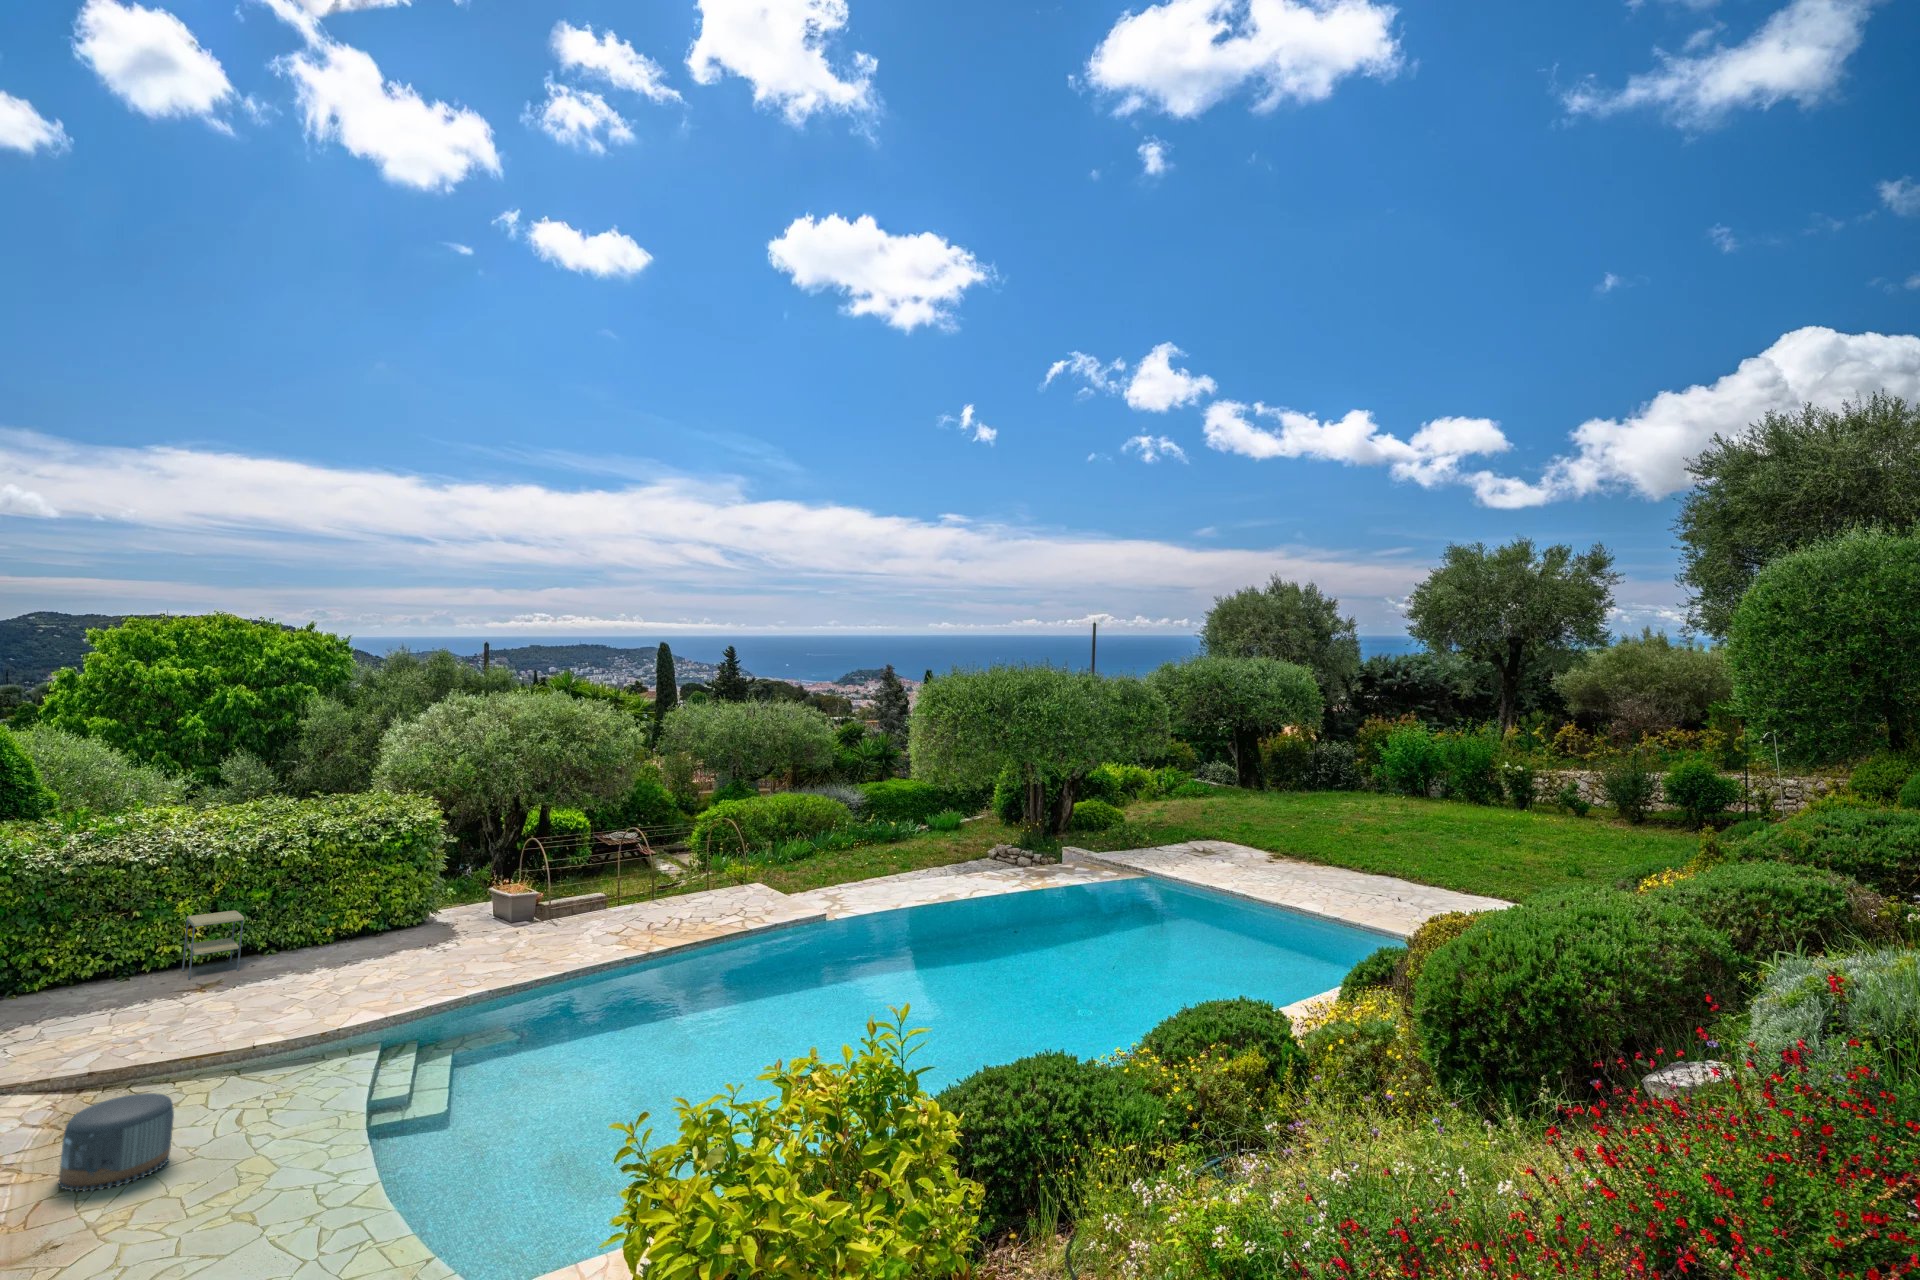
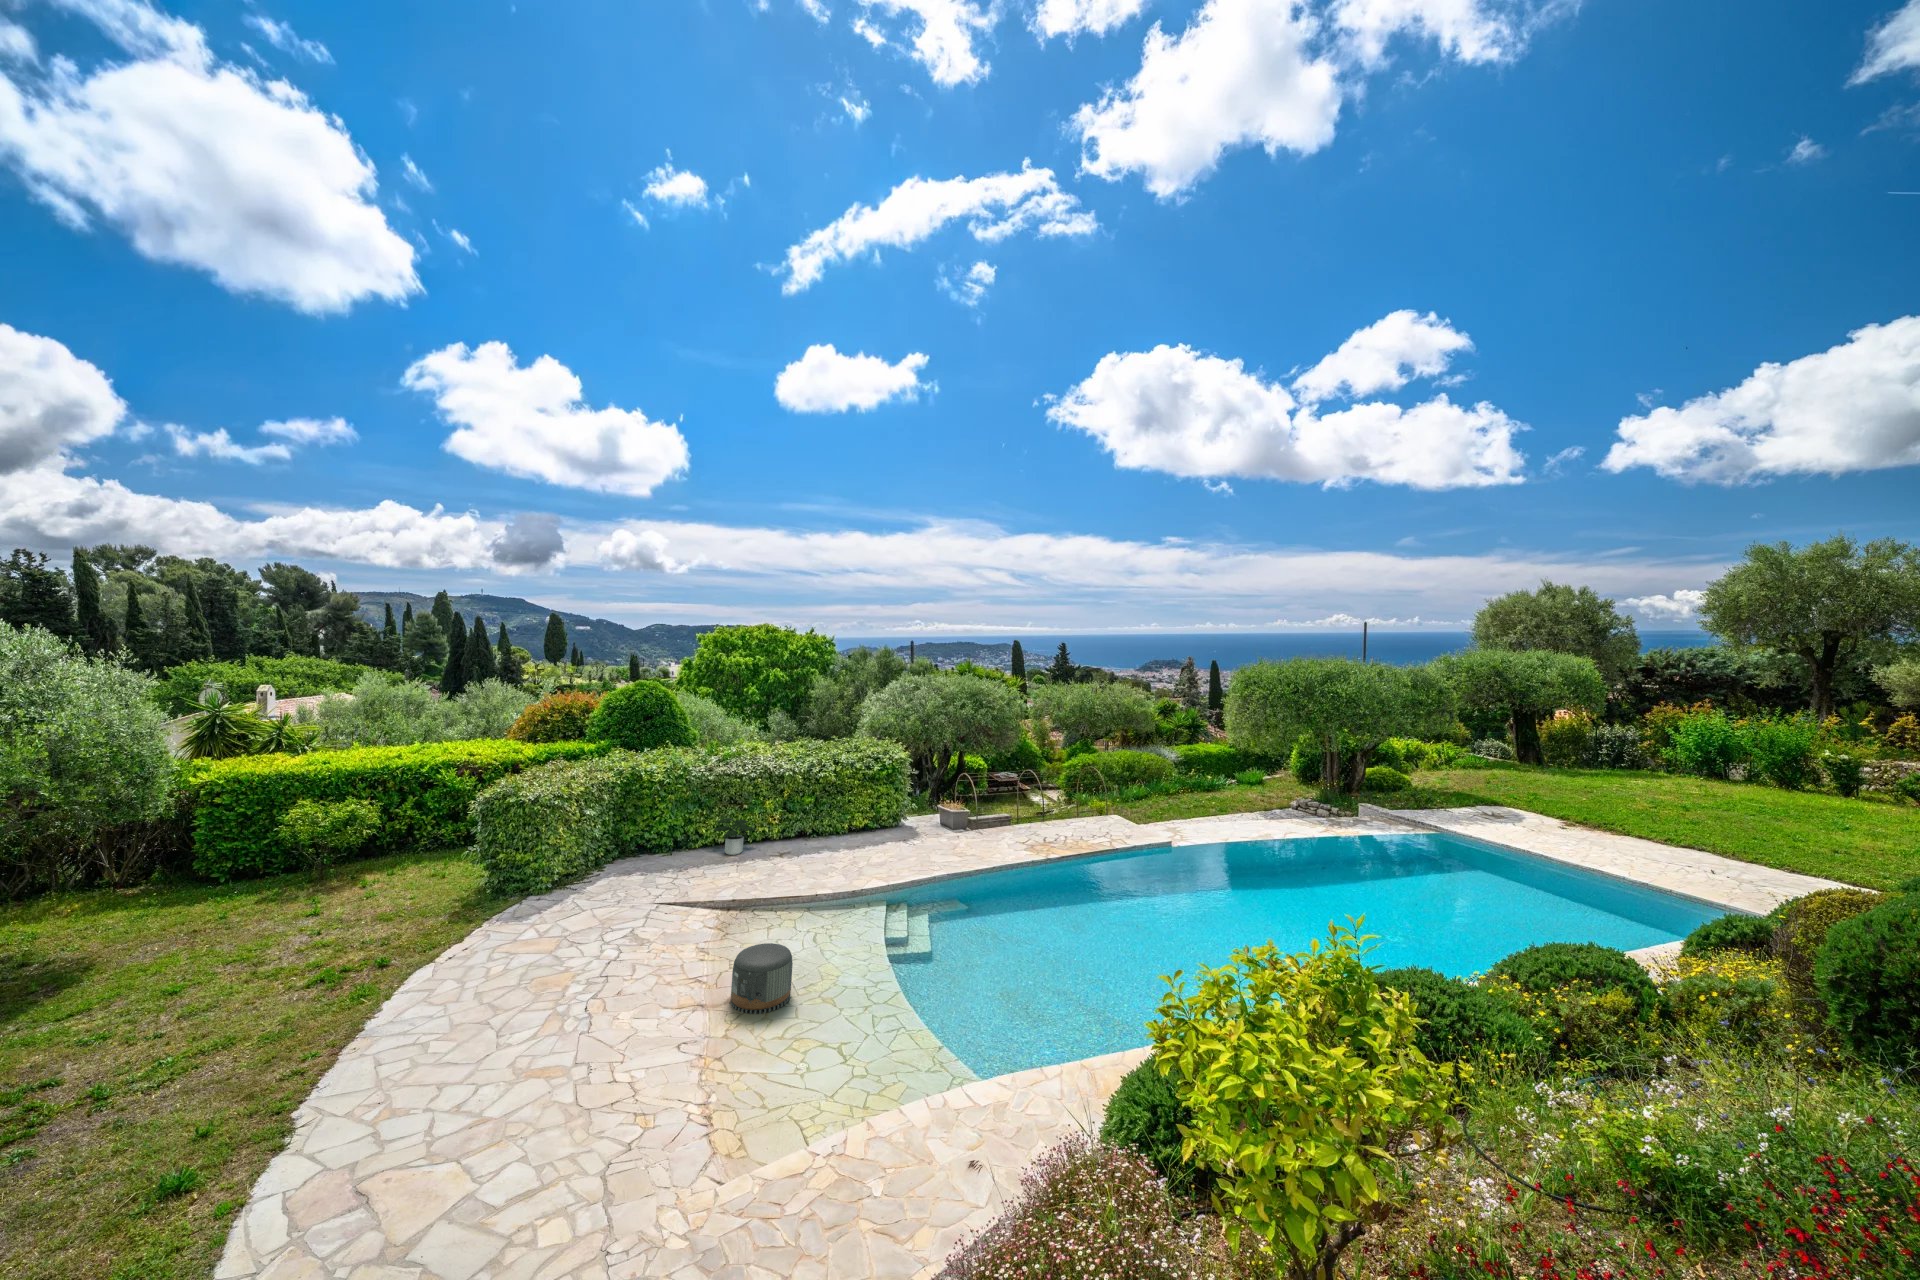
side table: present [182,910,244,979] -> none [769,809,802,852]
potted plant: none [66,935,160,993] -> present [714,818,758,855]

